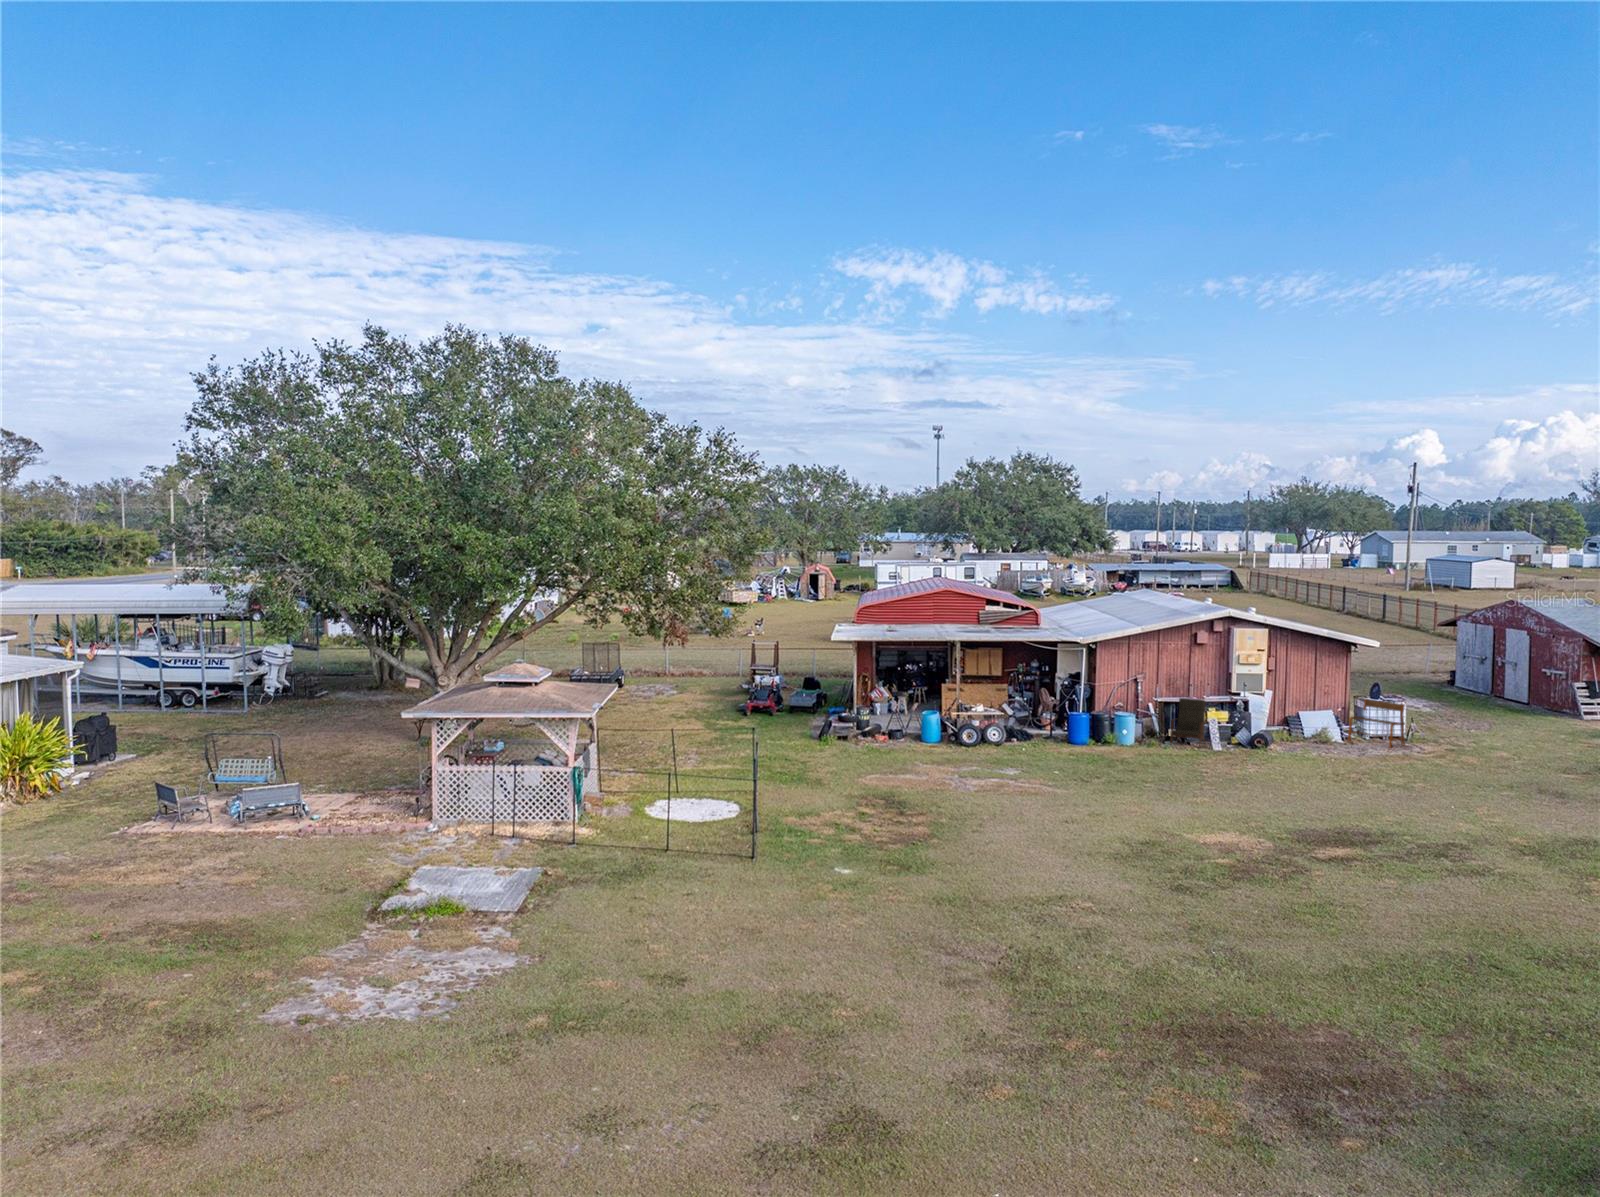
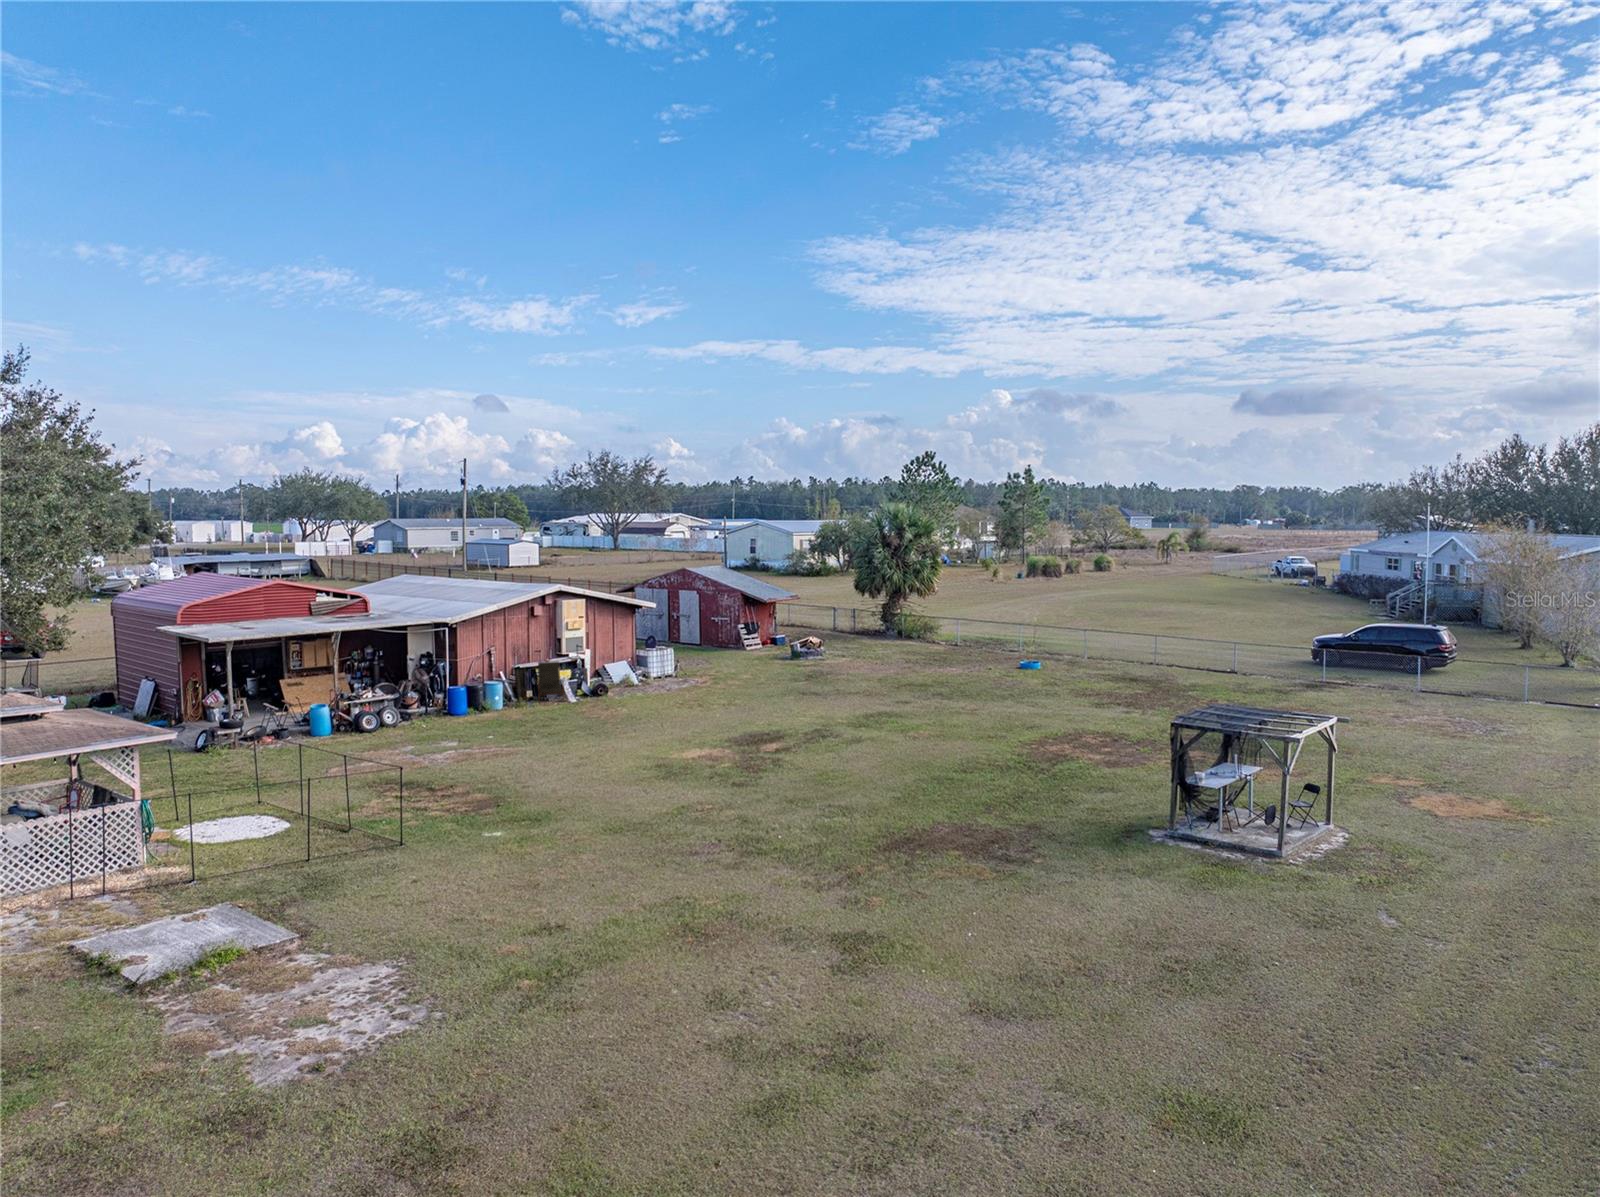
bench: present [1348,699,1405,748] -> none [643,648,681,683]

